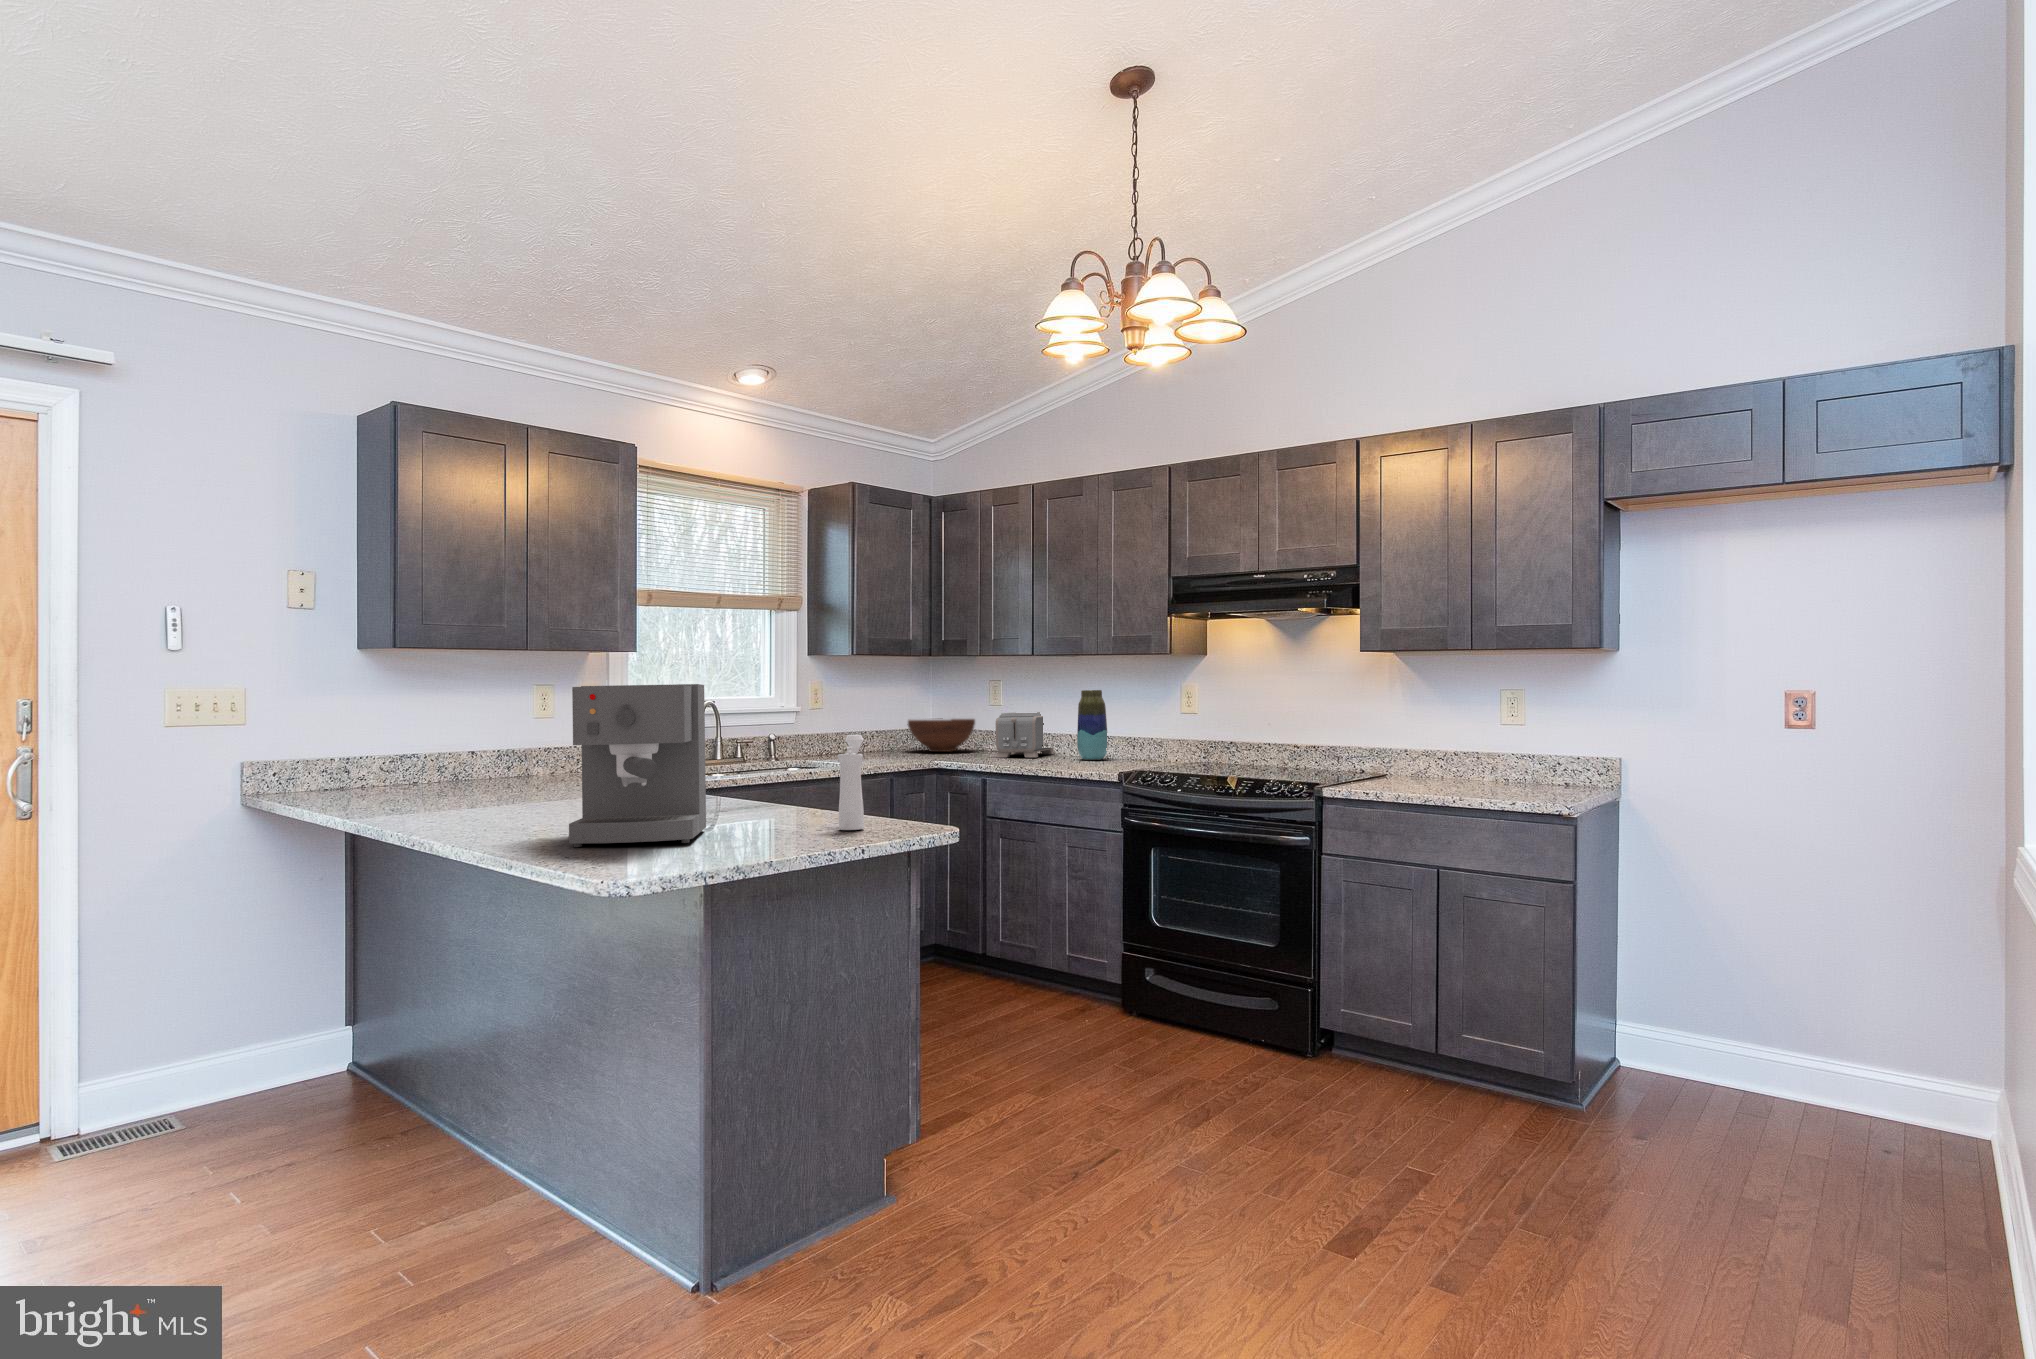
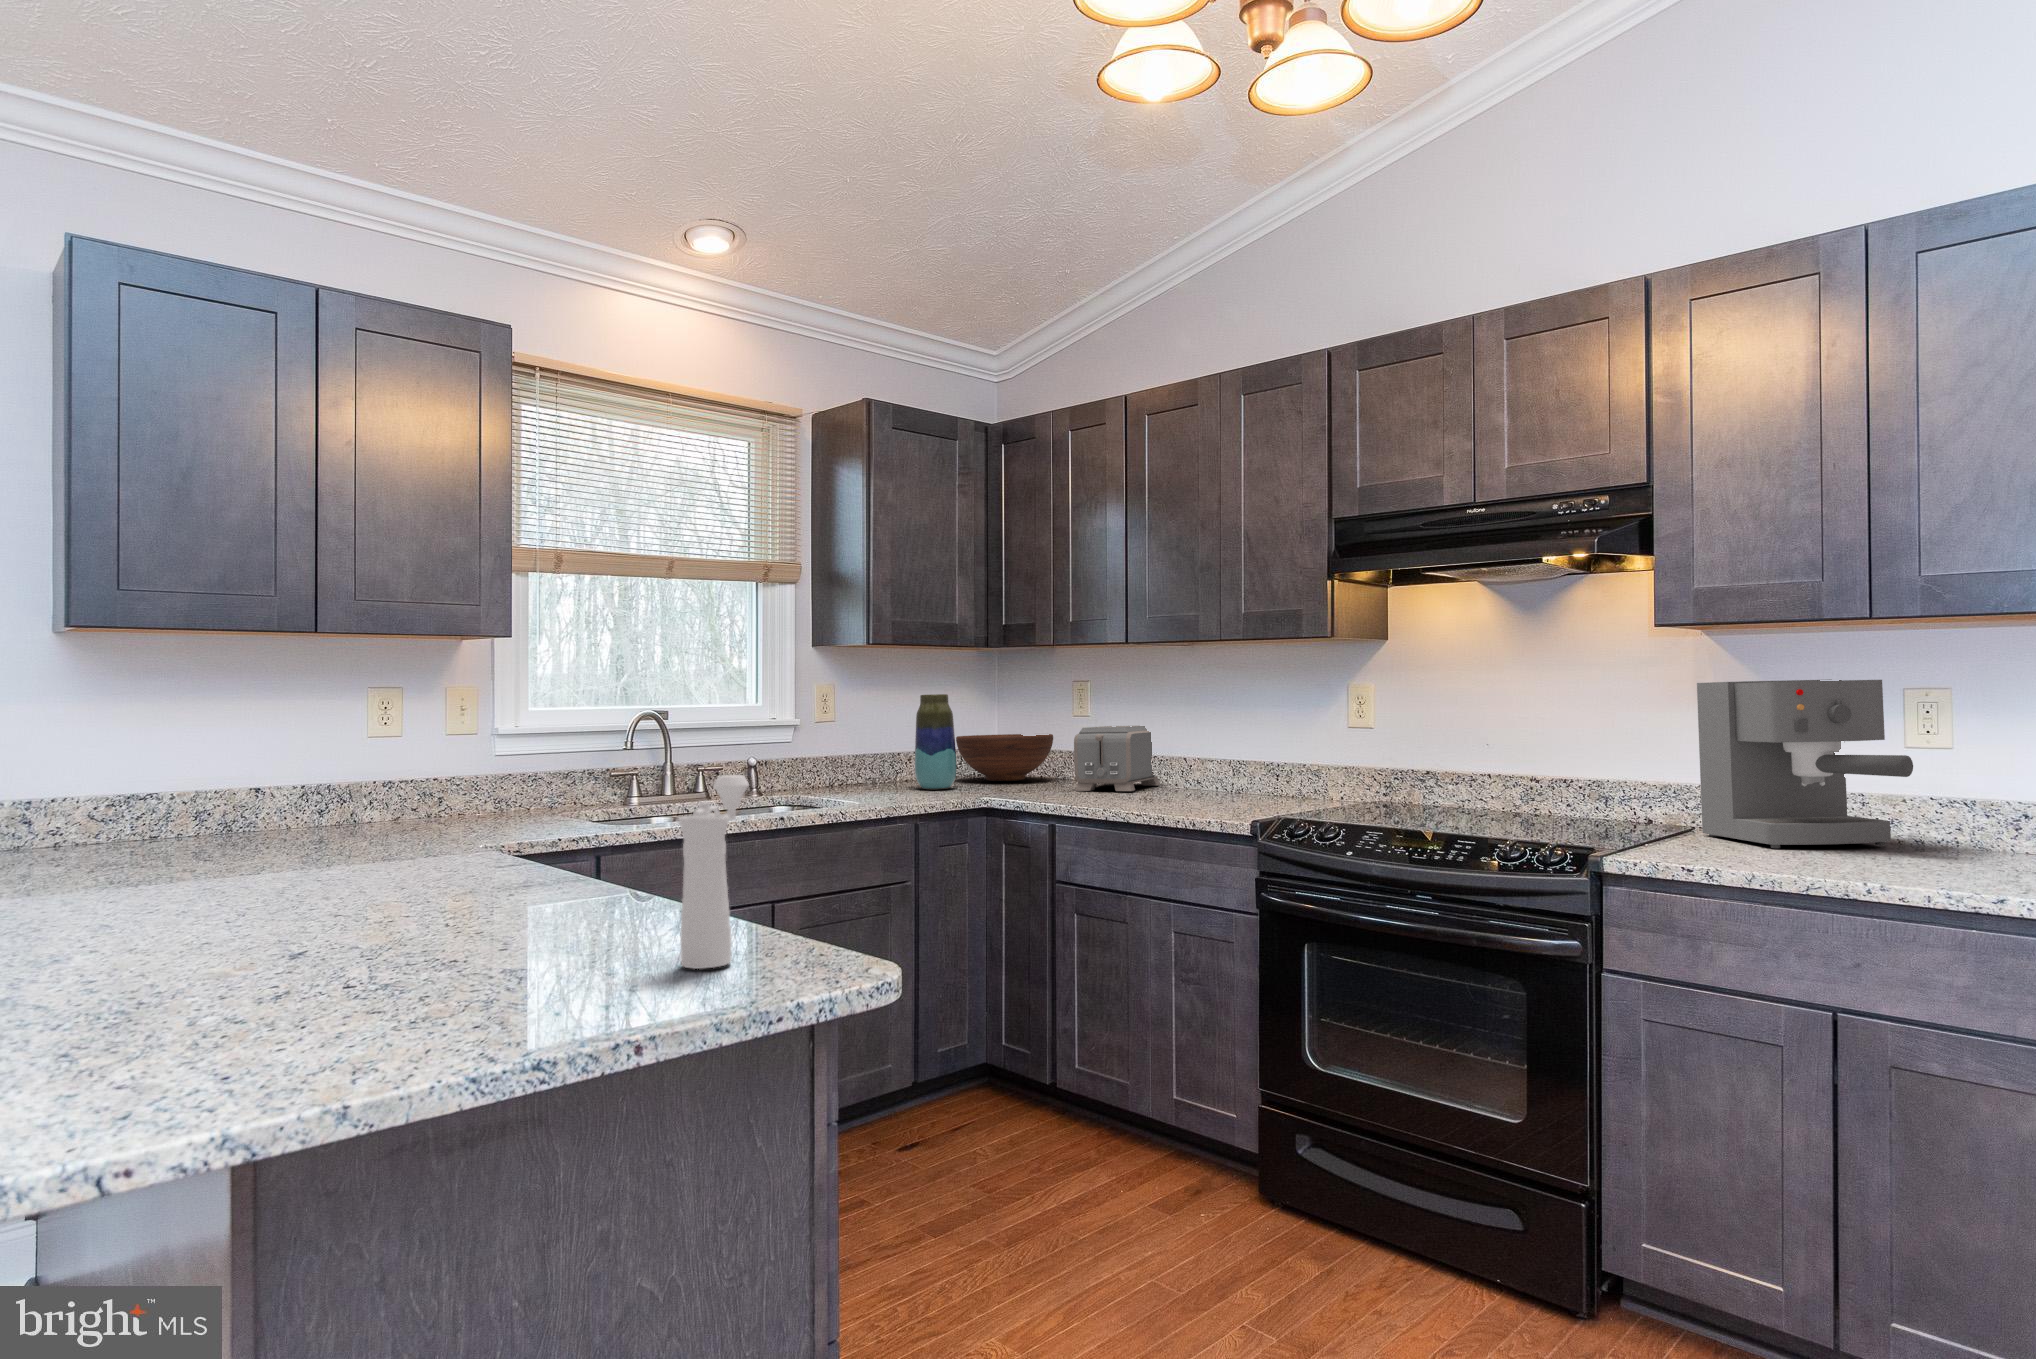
coffee maker: present [569,684,706,847] -> present [1697,679,1913,848]
vase: present [1077,690,1107,760] -> present [915,694,957,789]

